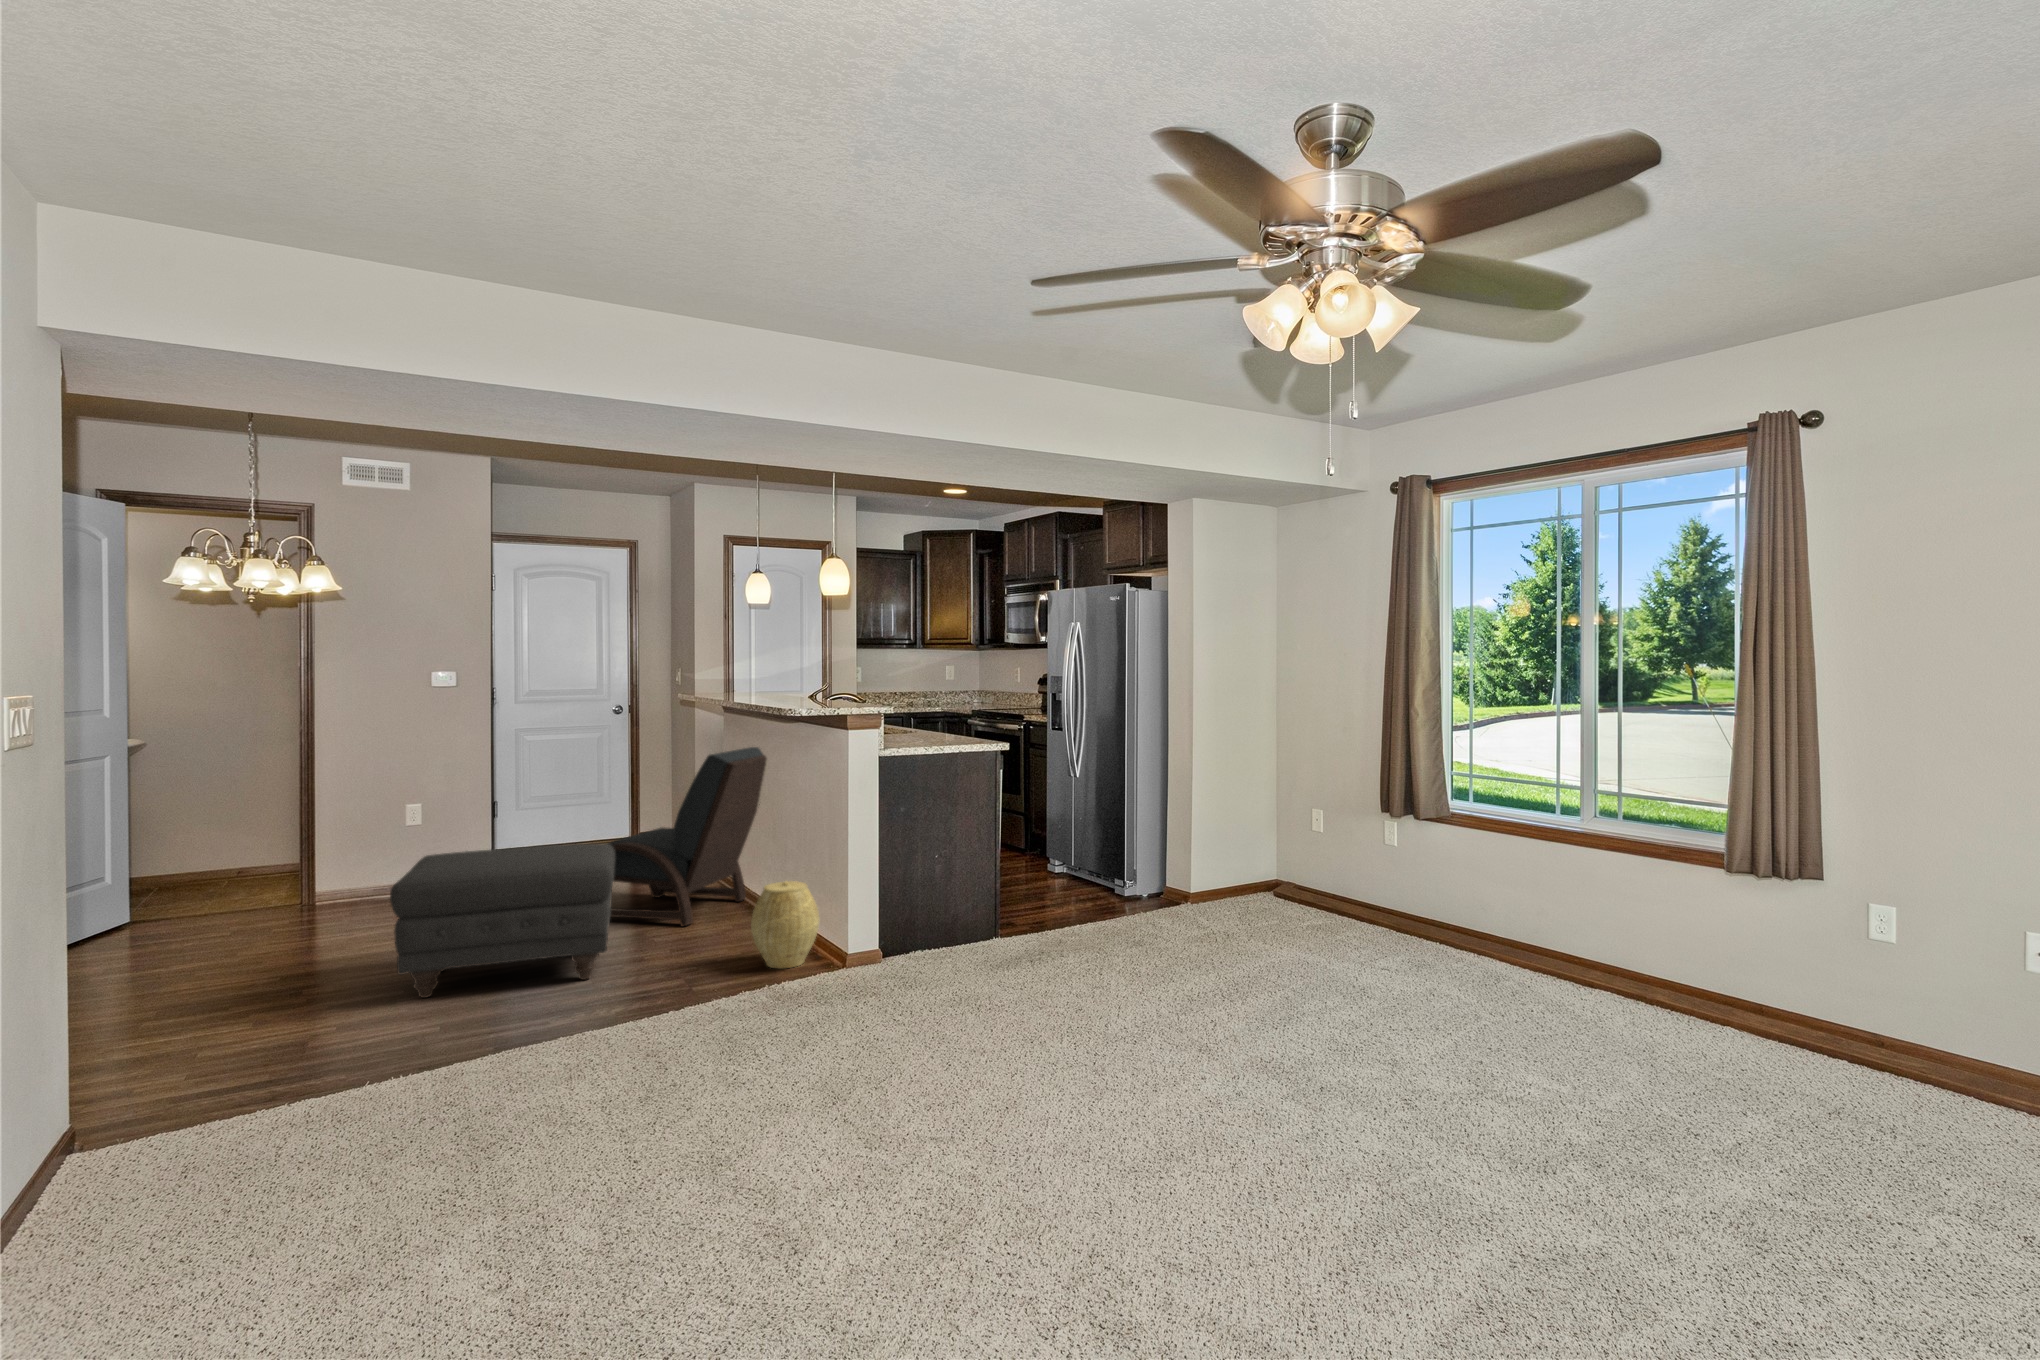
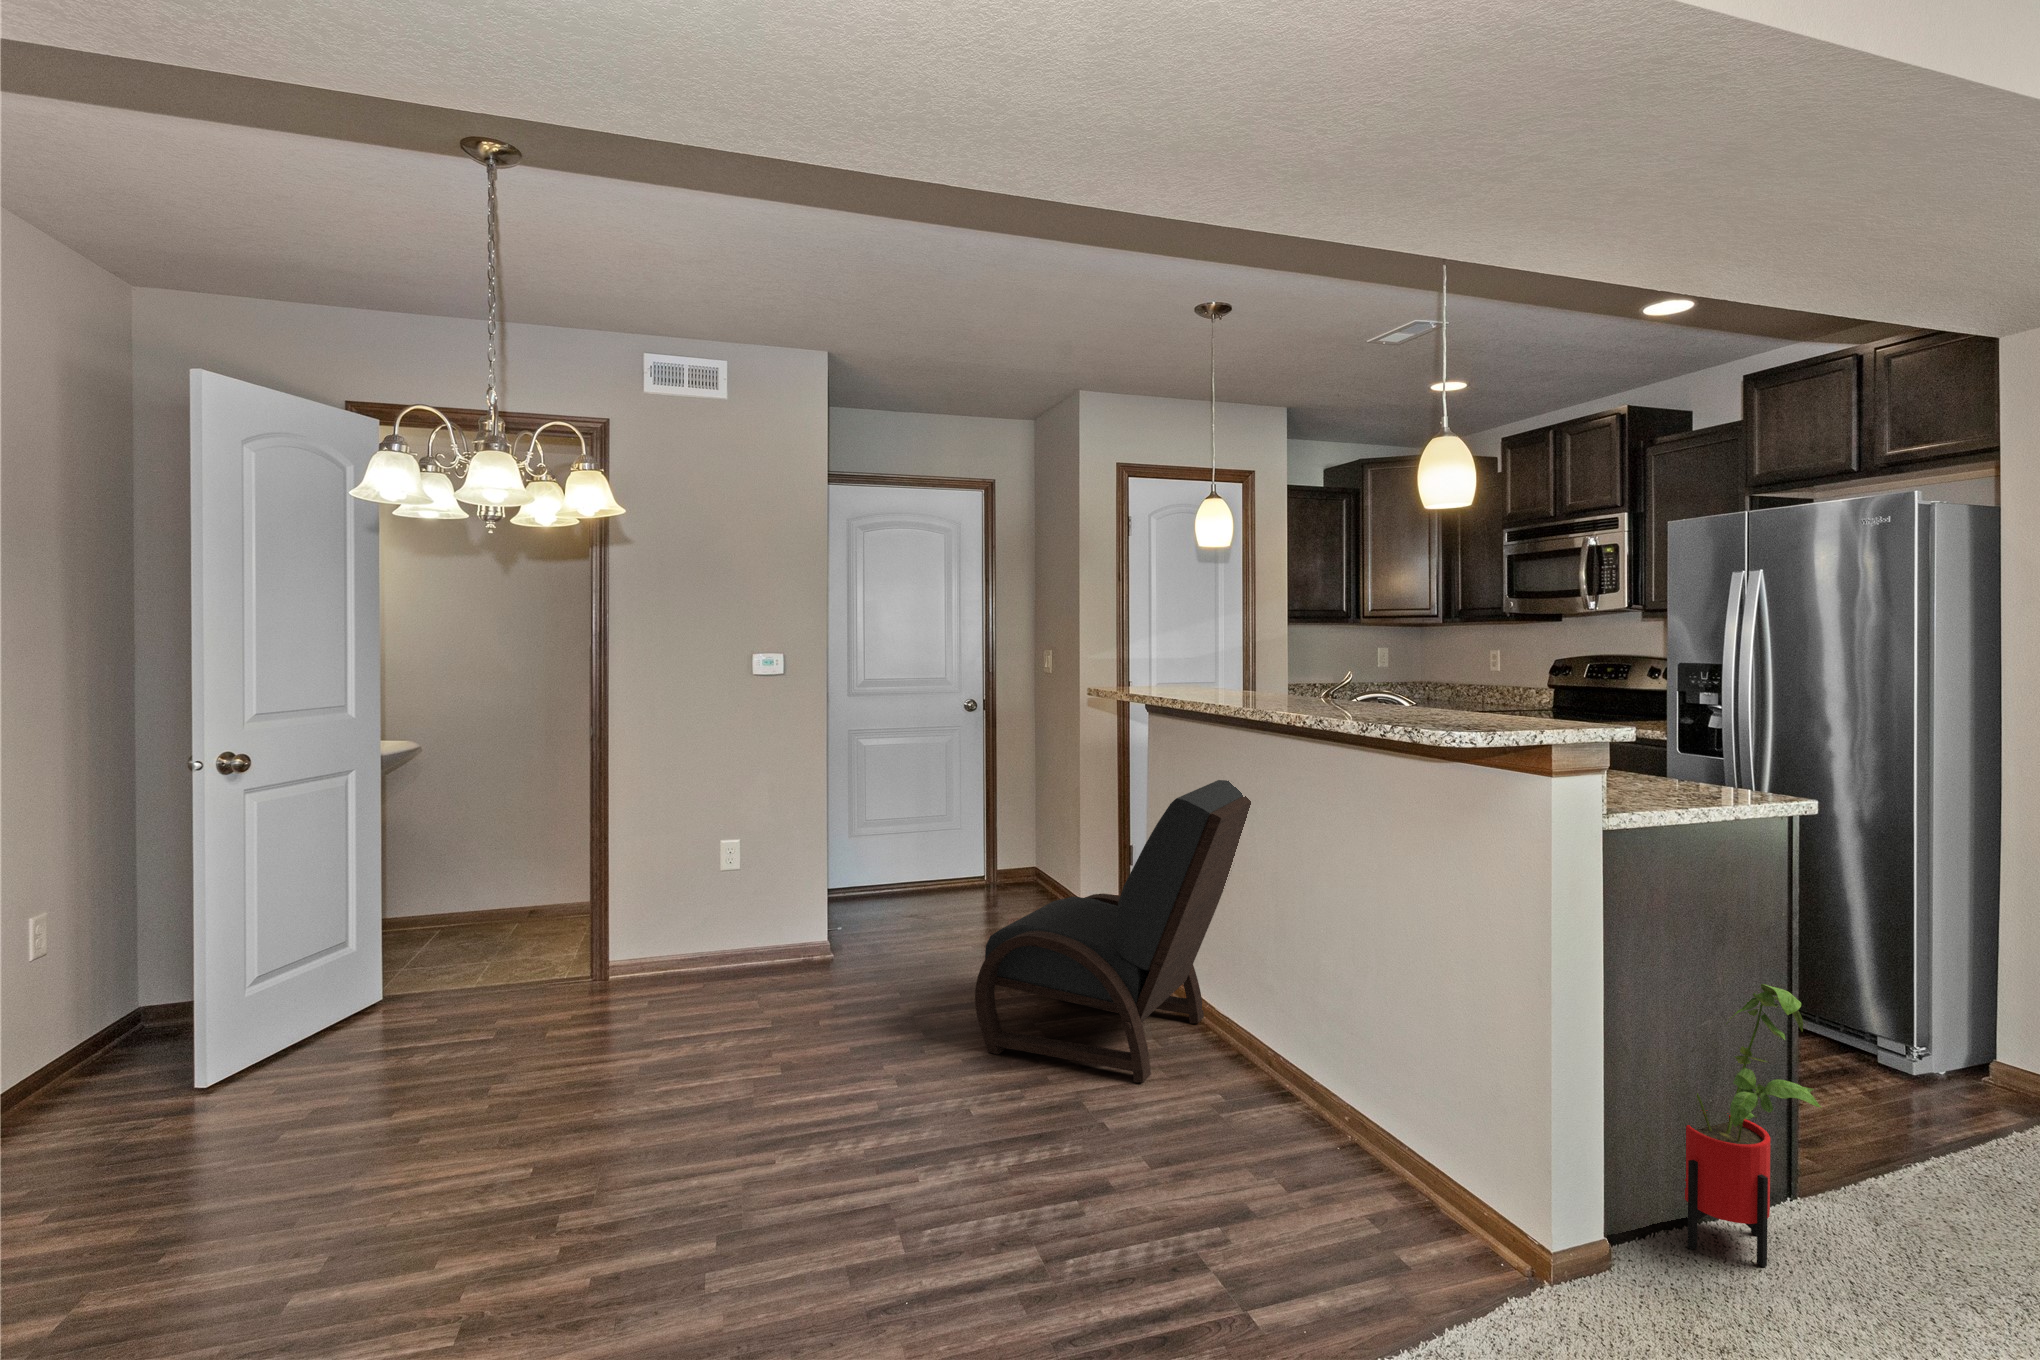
house plant: none [918,828,996,961] -> present [1685,984,1821,1267]
ottoman: present [390,844,615,998] -> none [705,955,1084,1265]
woven basket: present [751,881,819,969] -> none [1319,1060,1451,1245]

